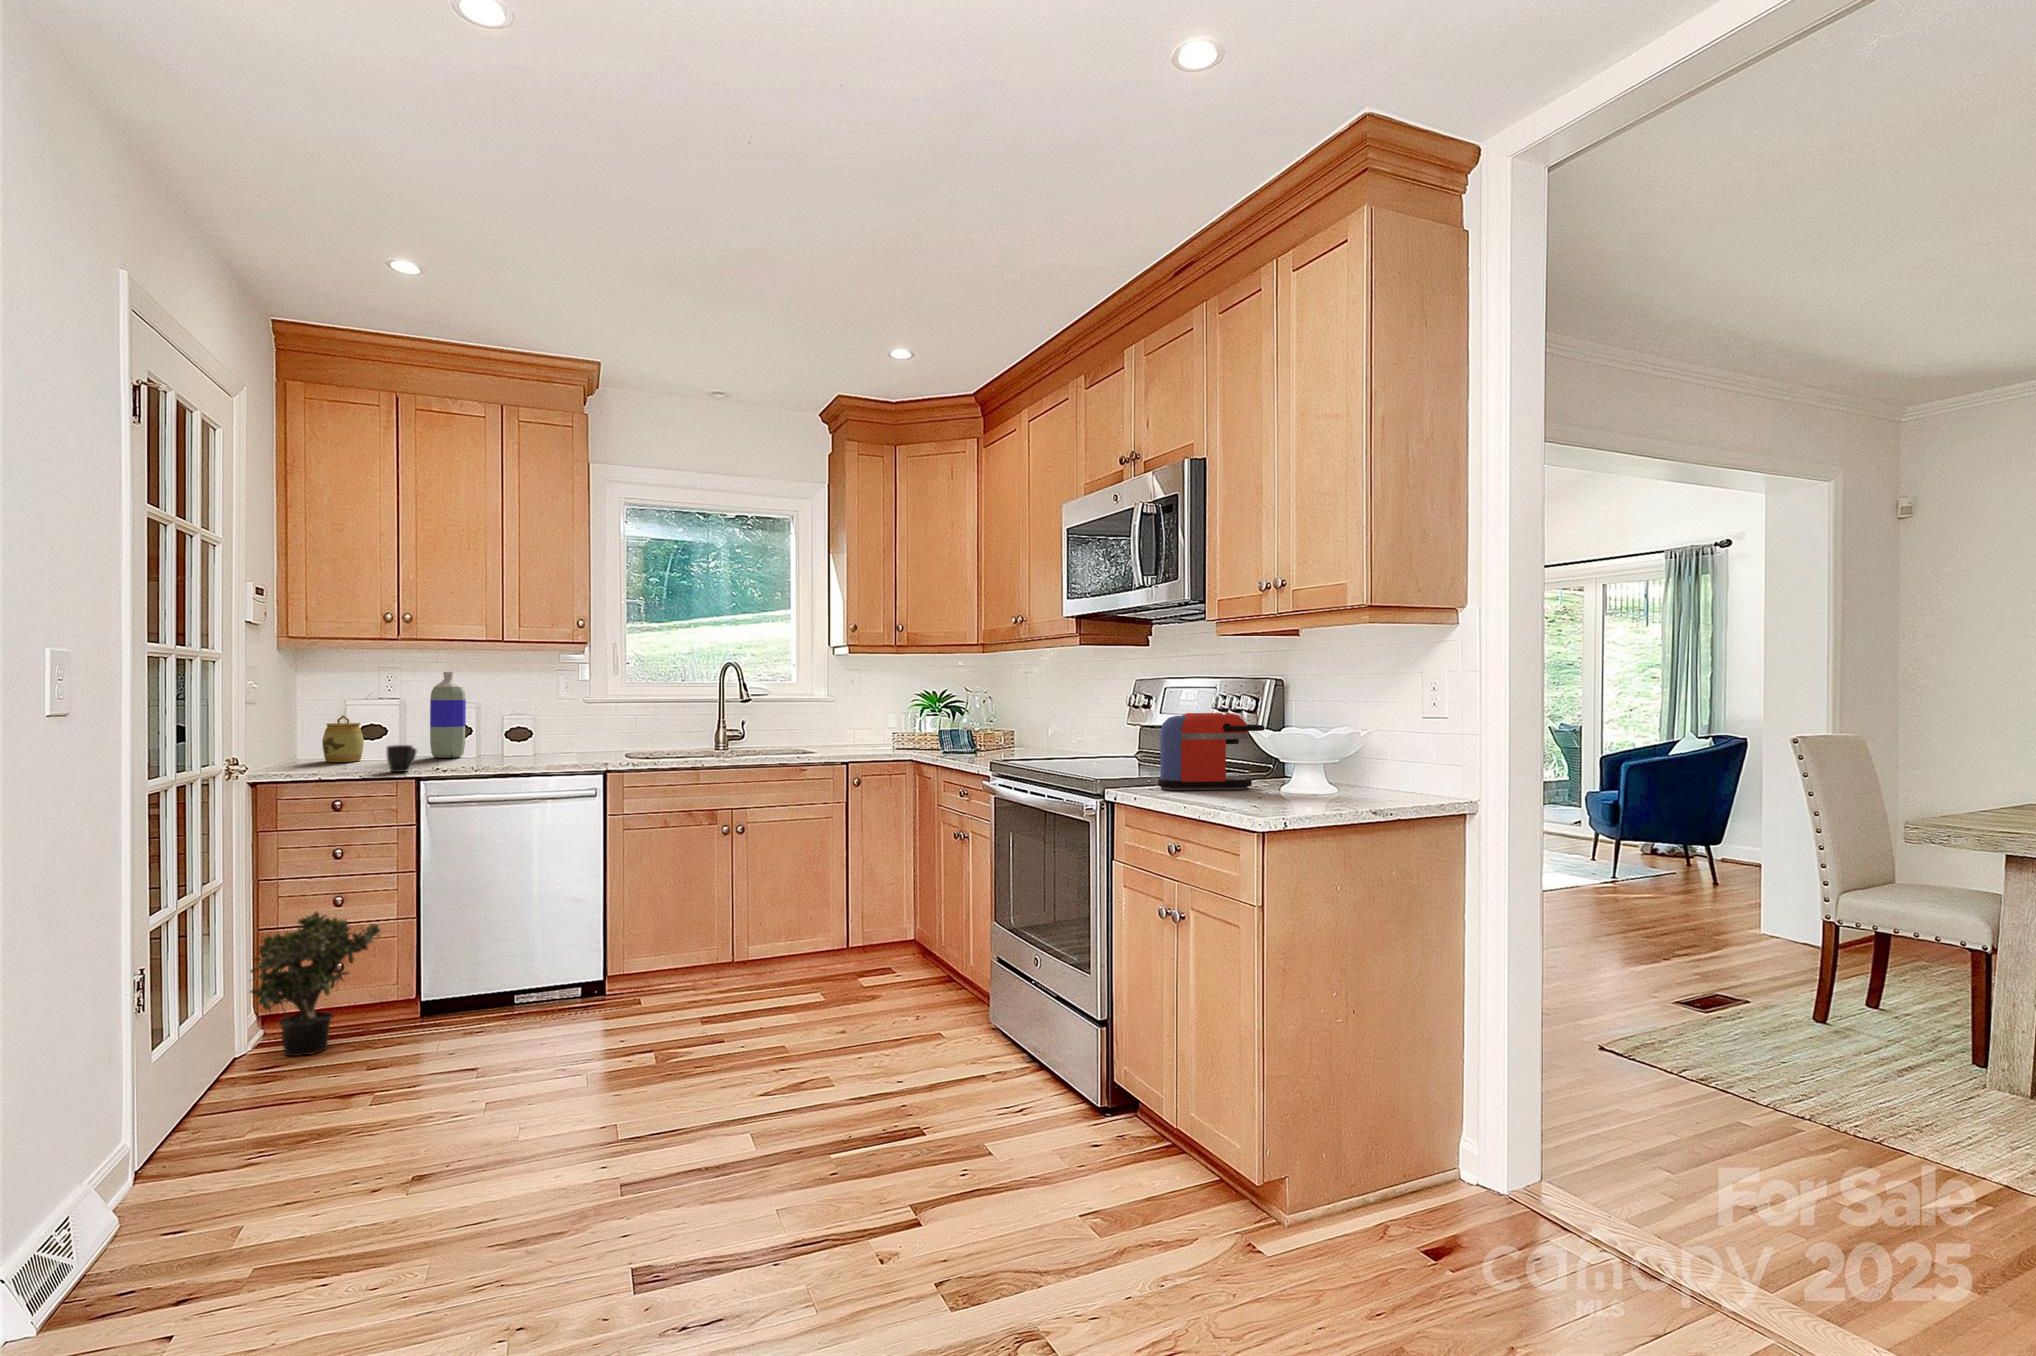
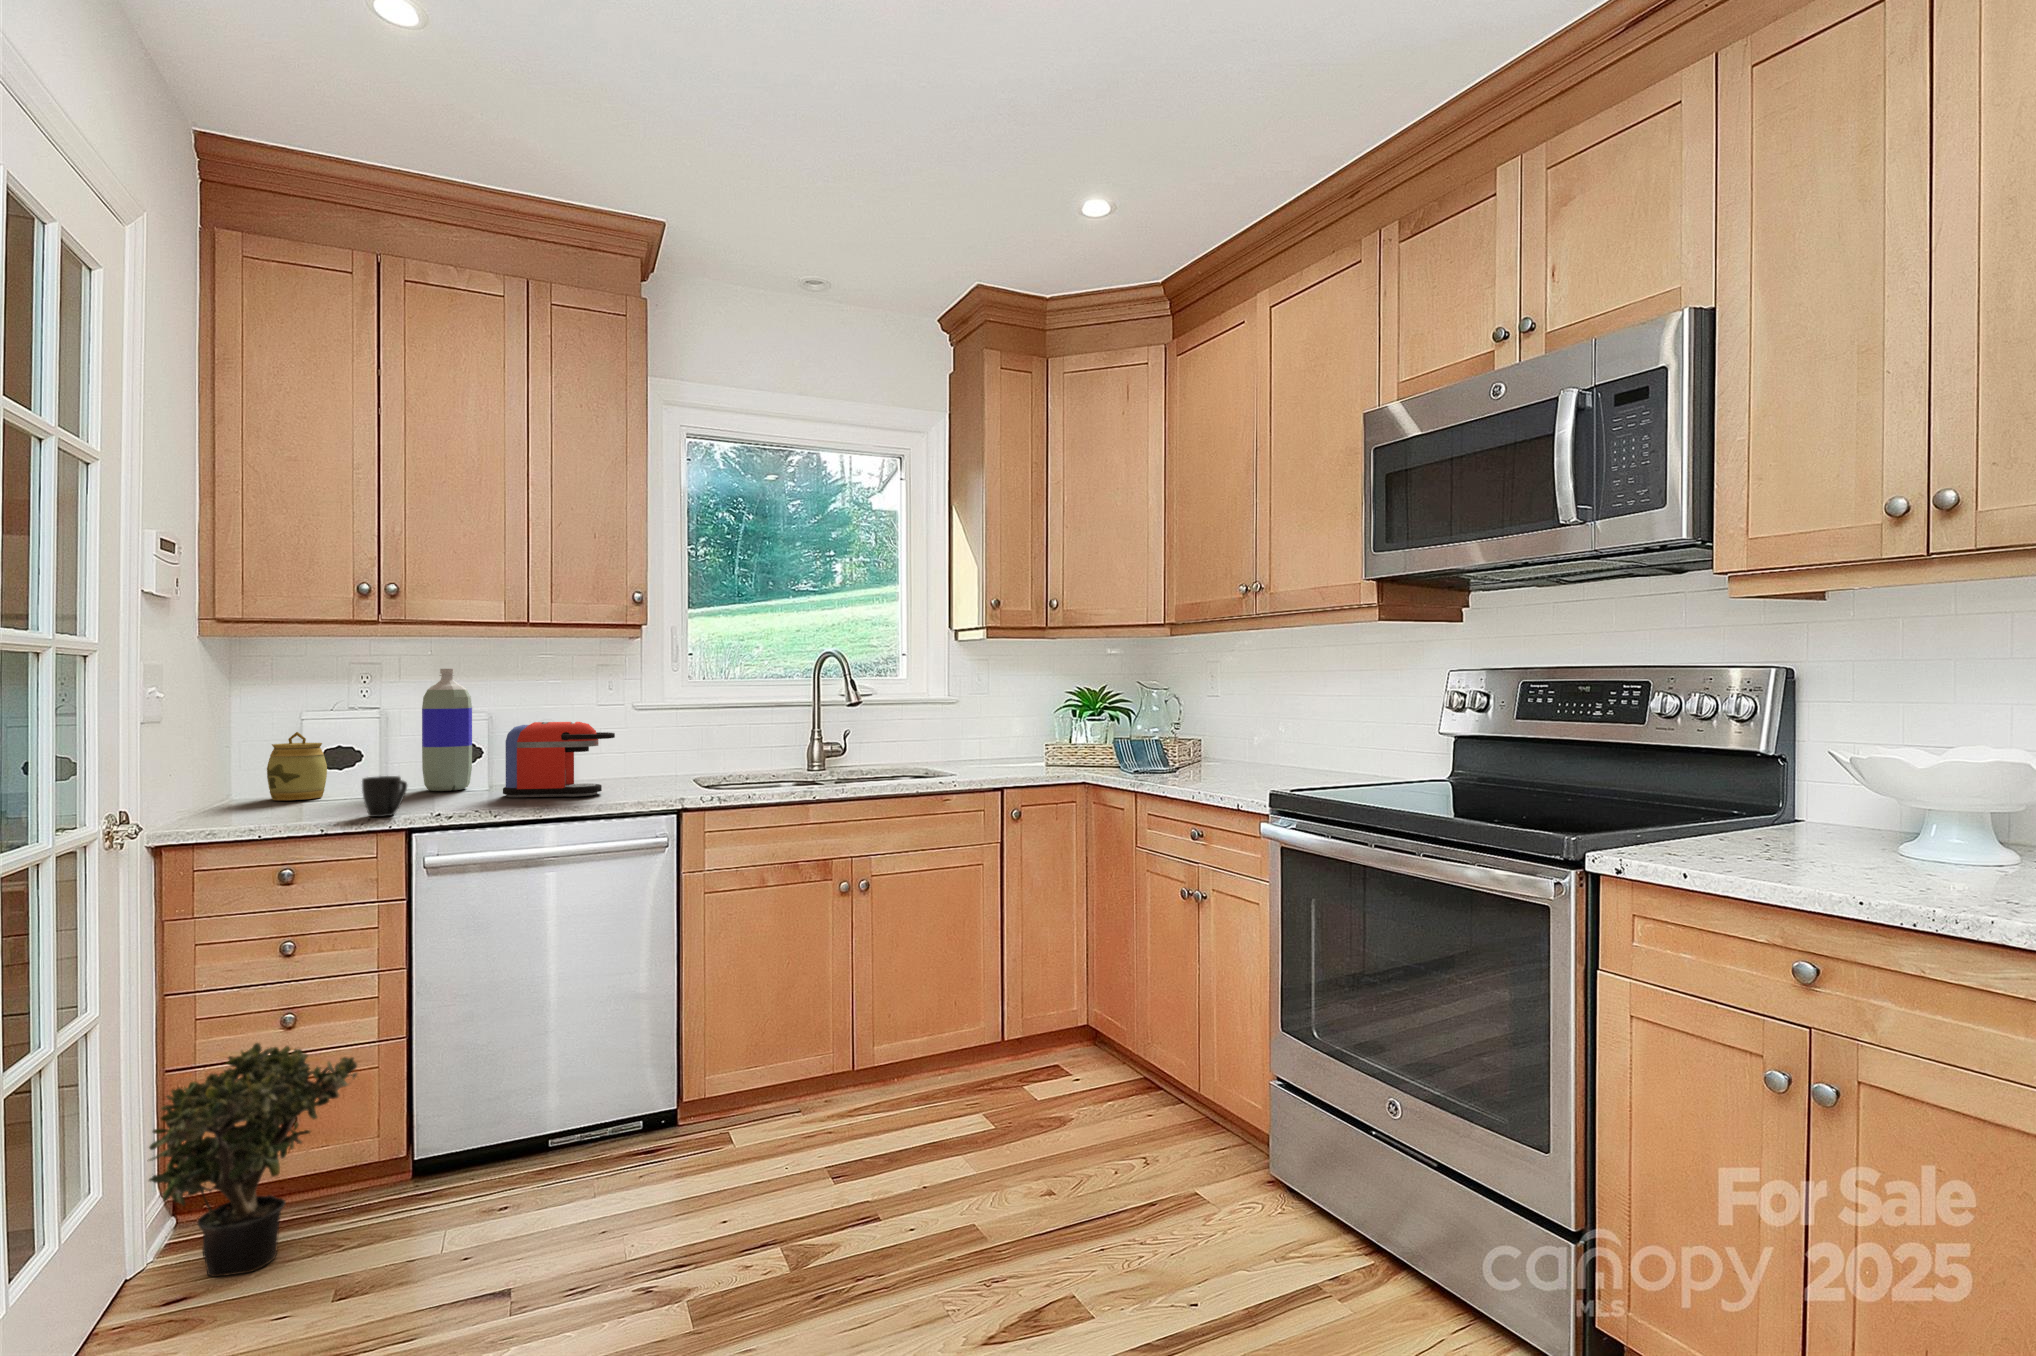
coffee maker: present [1158,713,1264,790] -> present [503,722,615,797]

